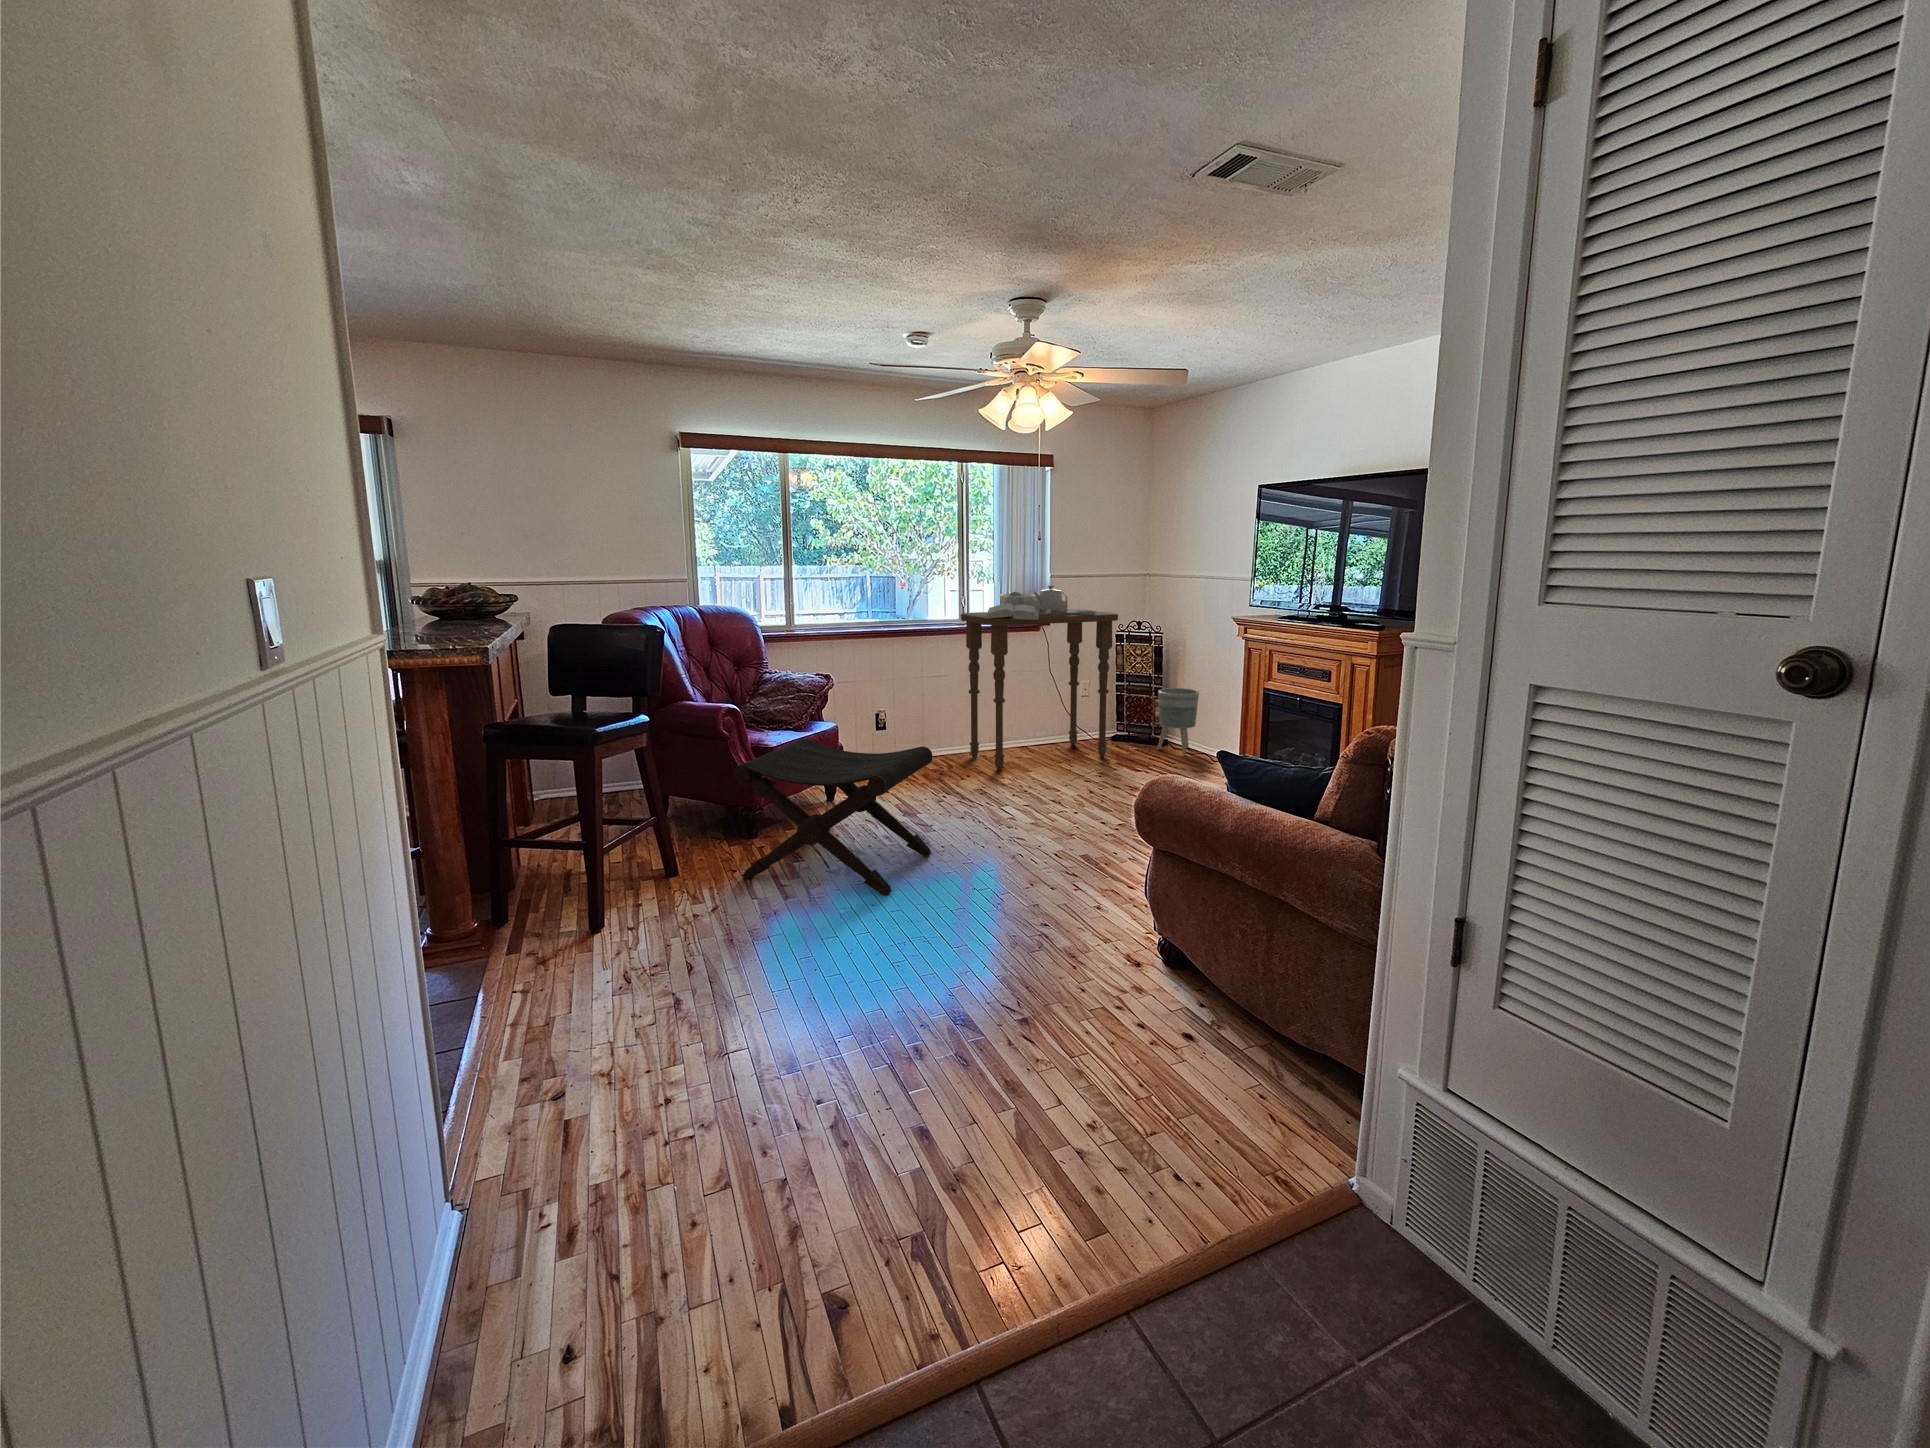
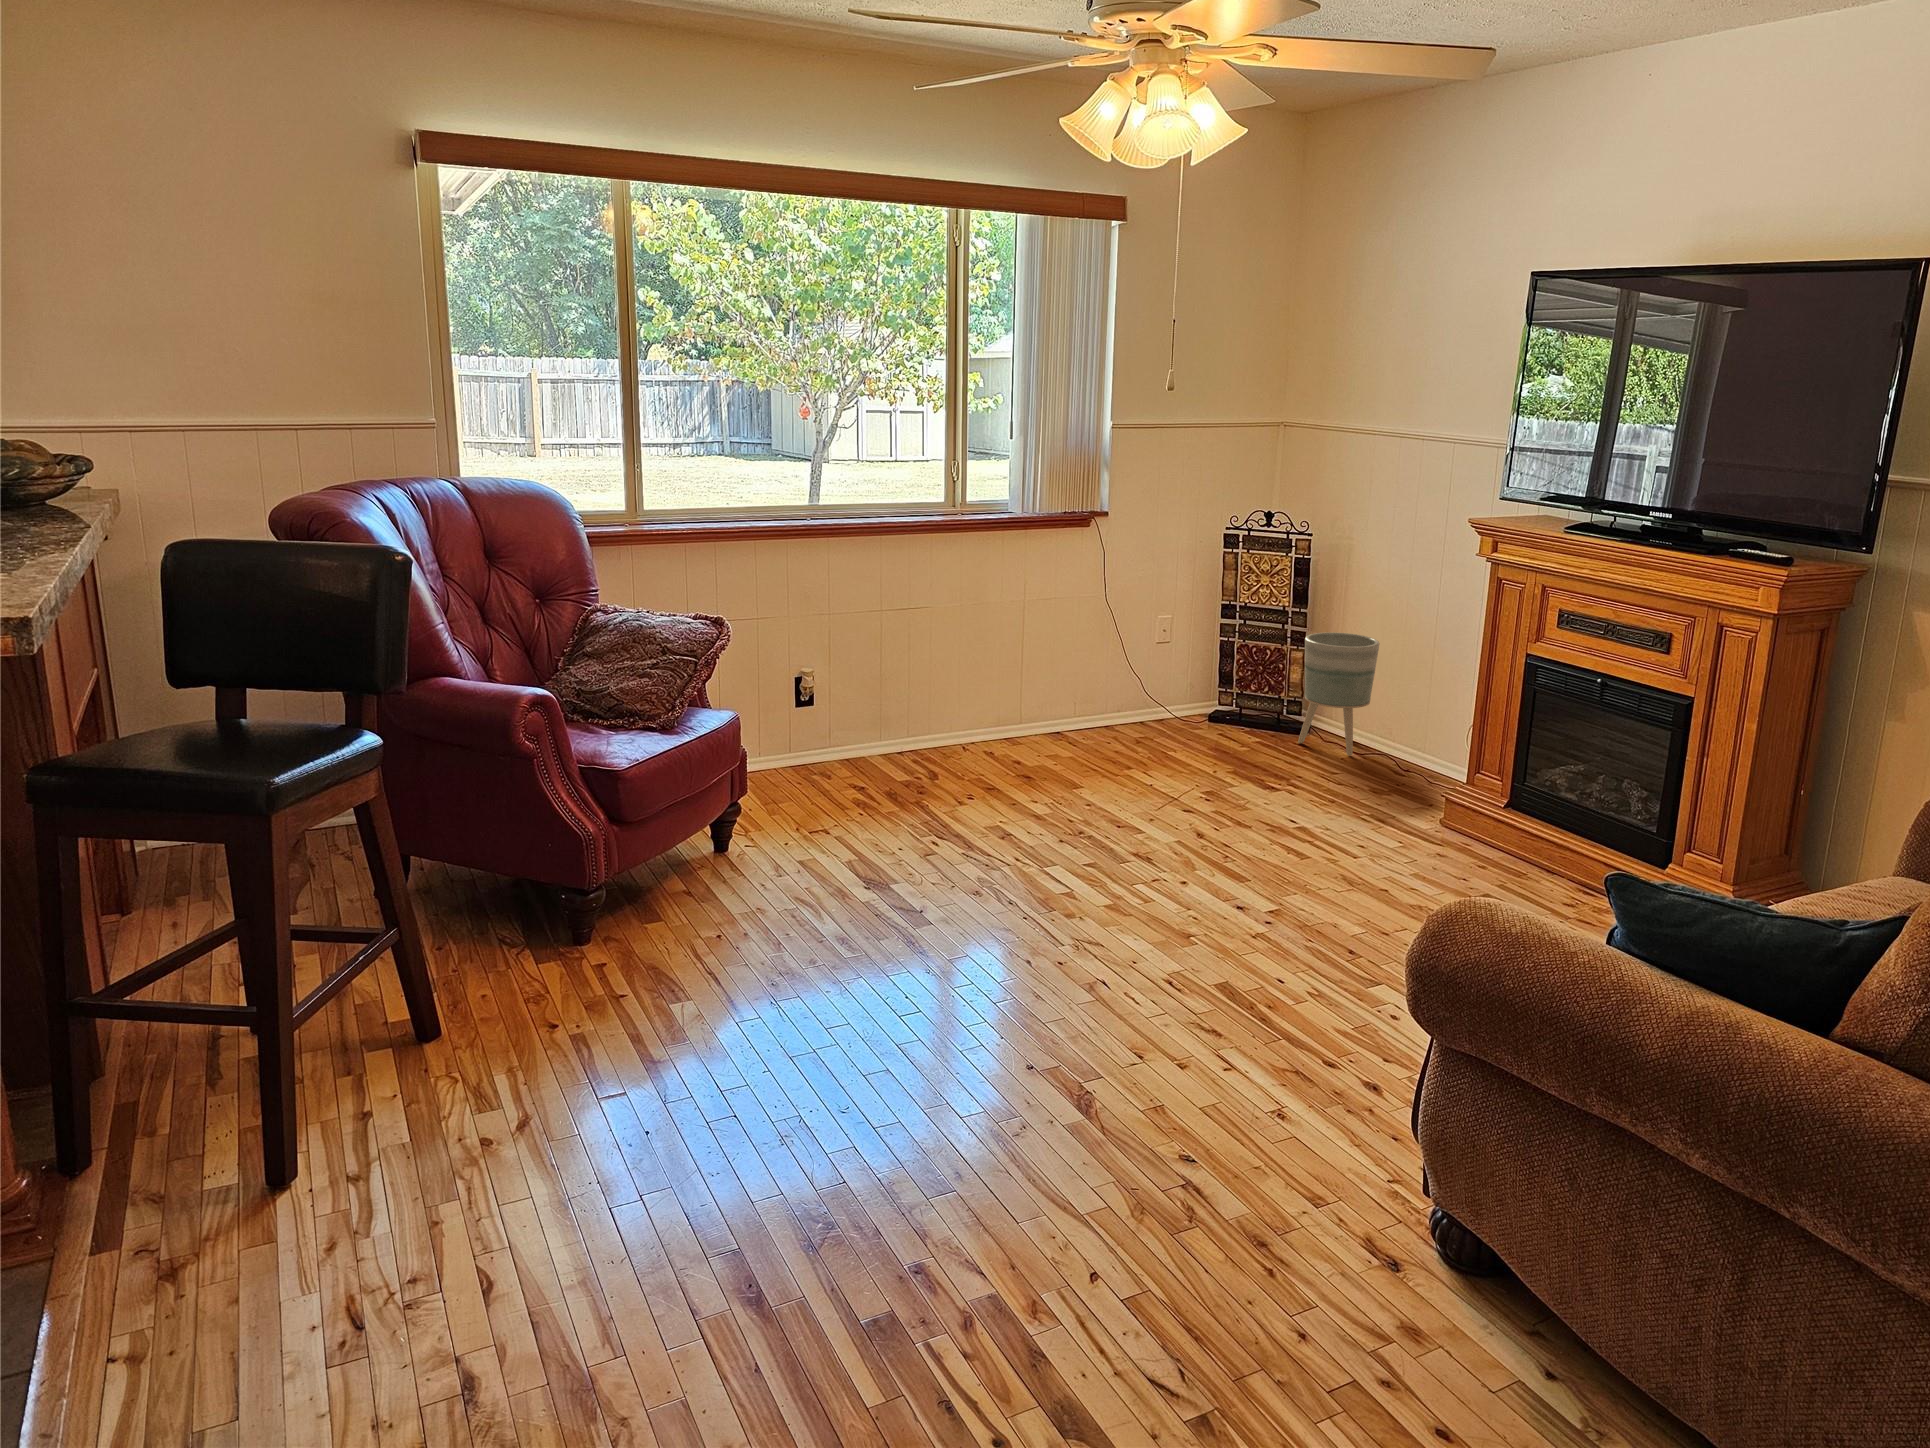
side table: present [961,586,1118,770] -> none [952,442,1243,787]
footstool: present [734,739,933,895] -> none [552,758,939,1086]

